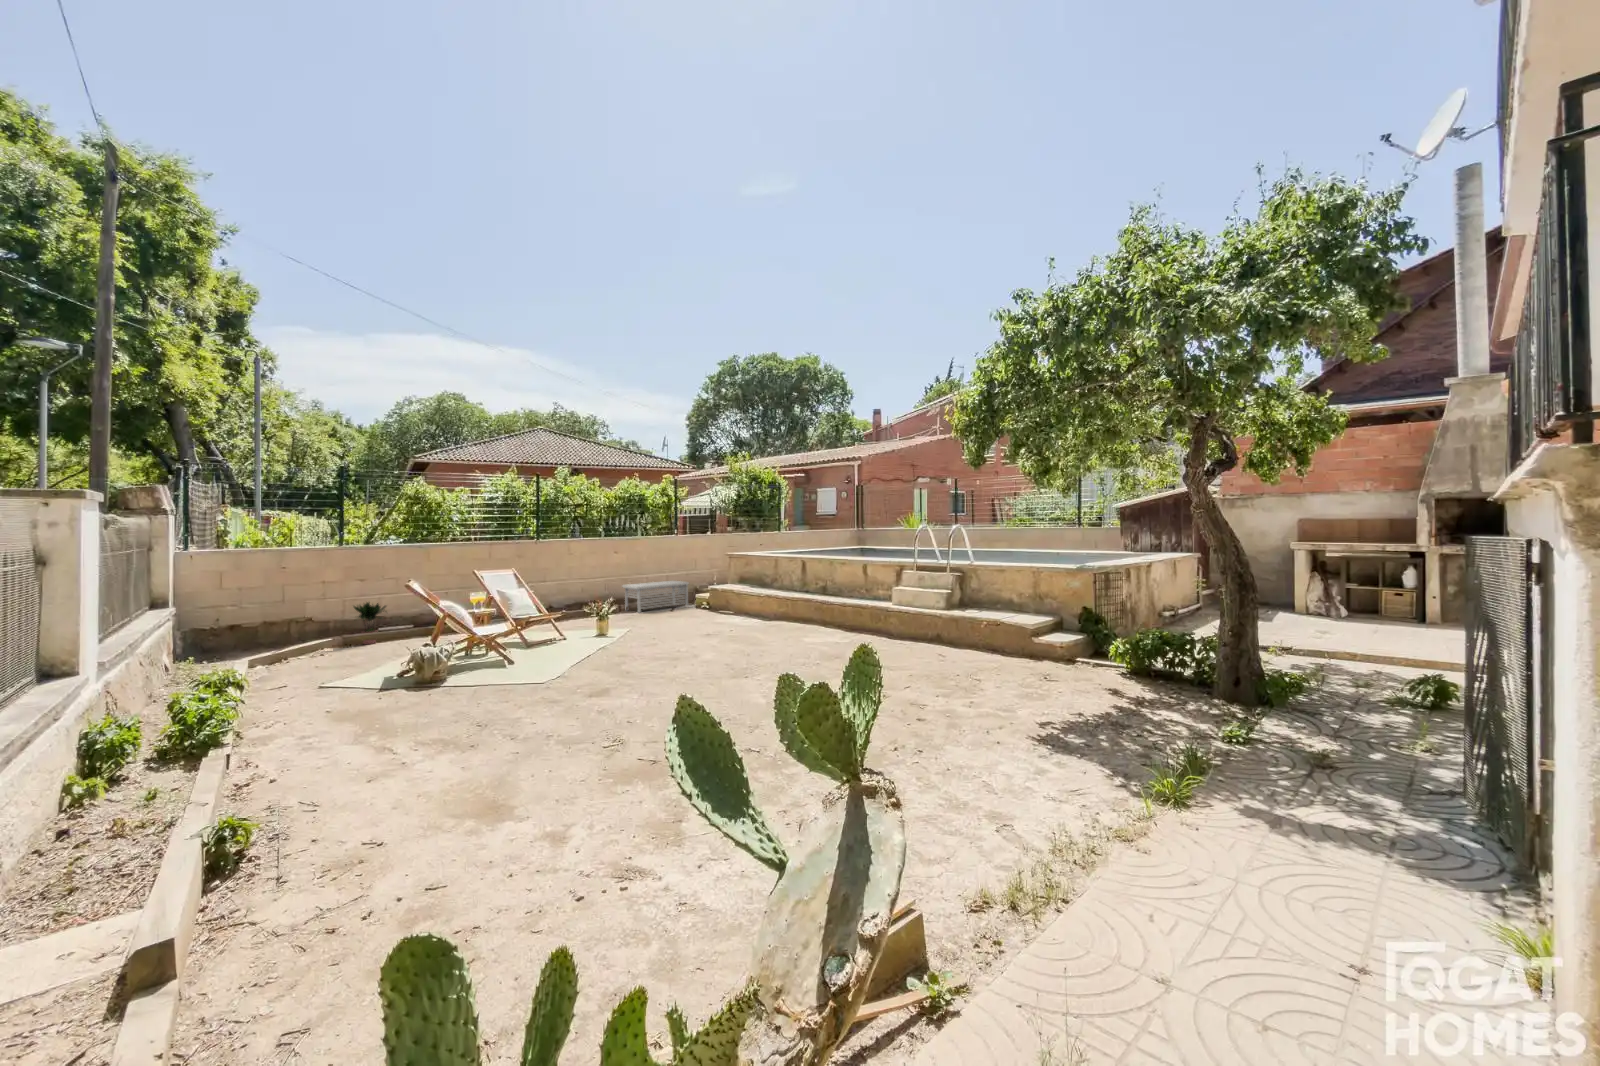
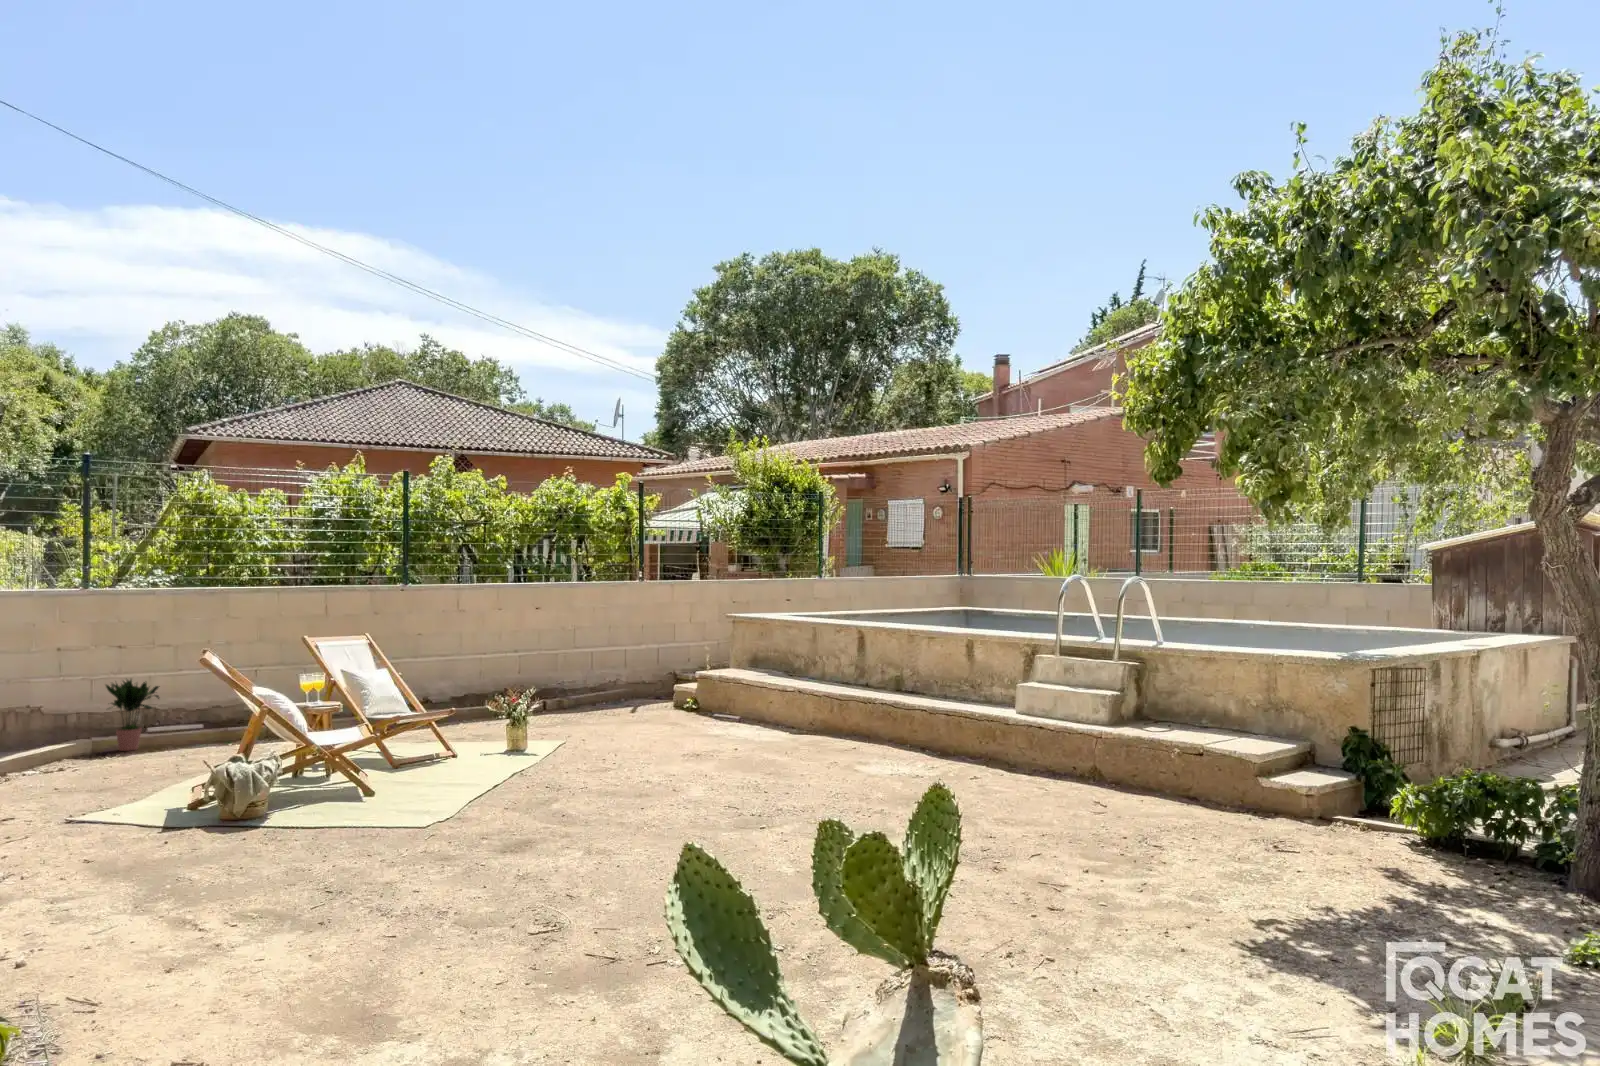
storage bench: present [623,581,689,613] -> none [546,659,661,714]

